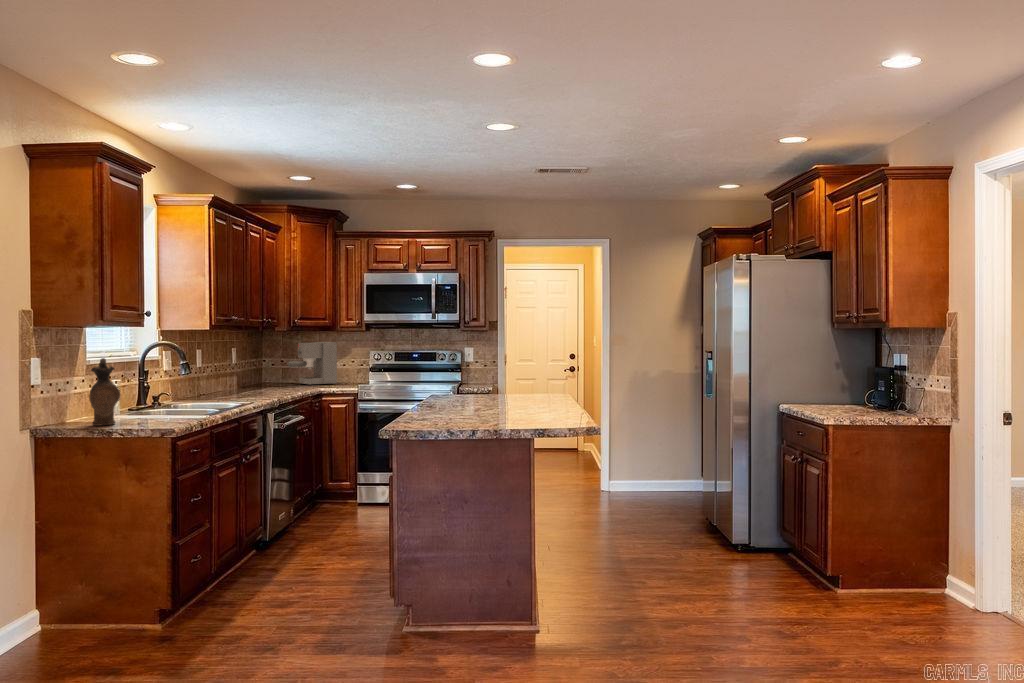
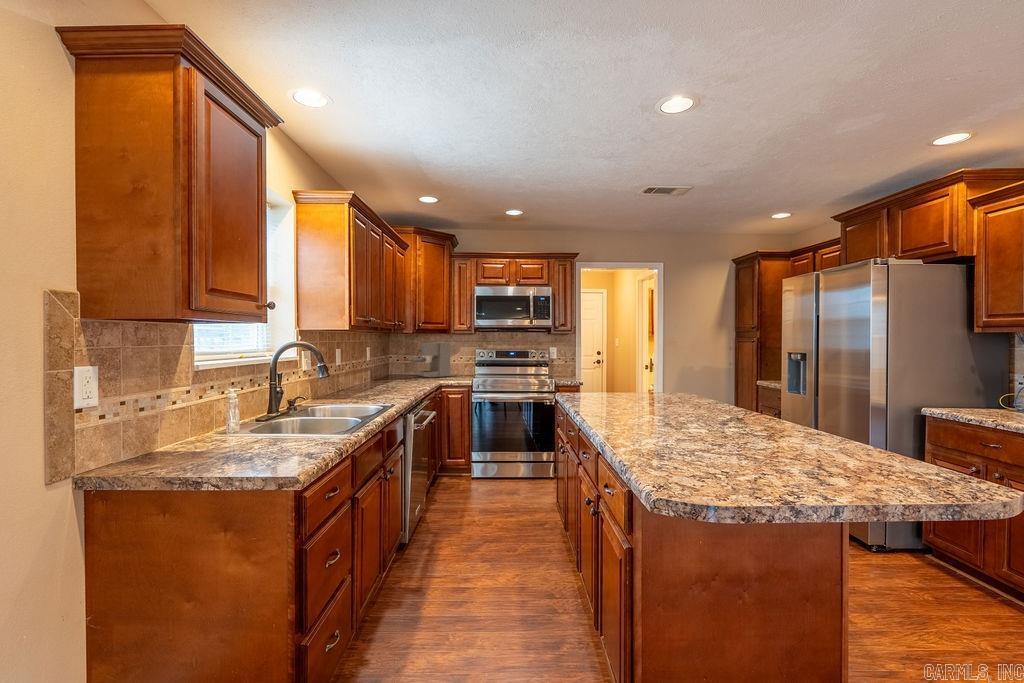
ceramic pitcher: present [89,358,120,426] -> none [171,365,222,467]

